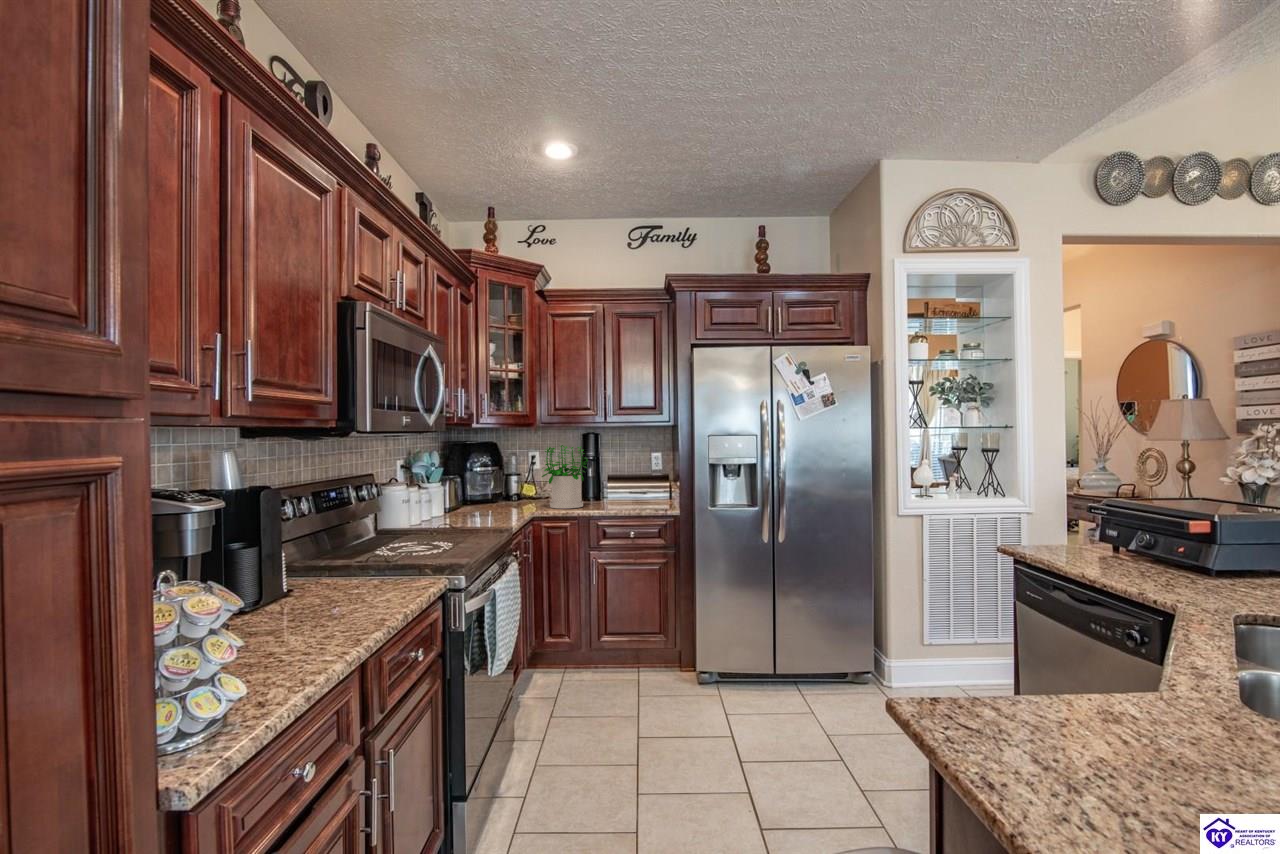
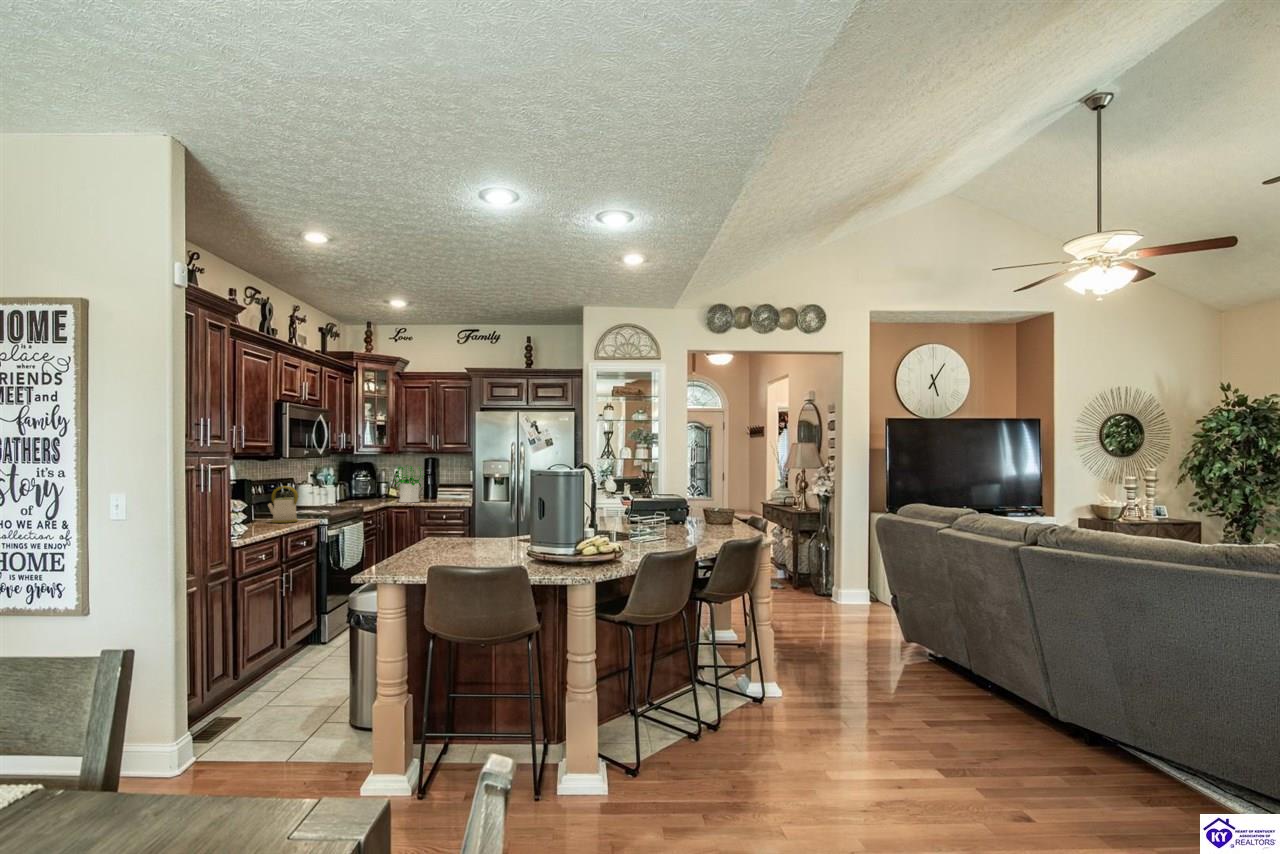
kettle: none [319,505,400,609] -> present [268,486,298,523]

